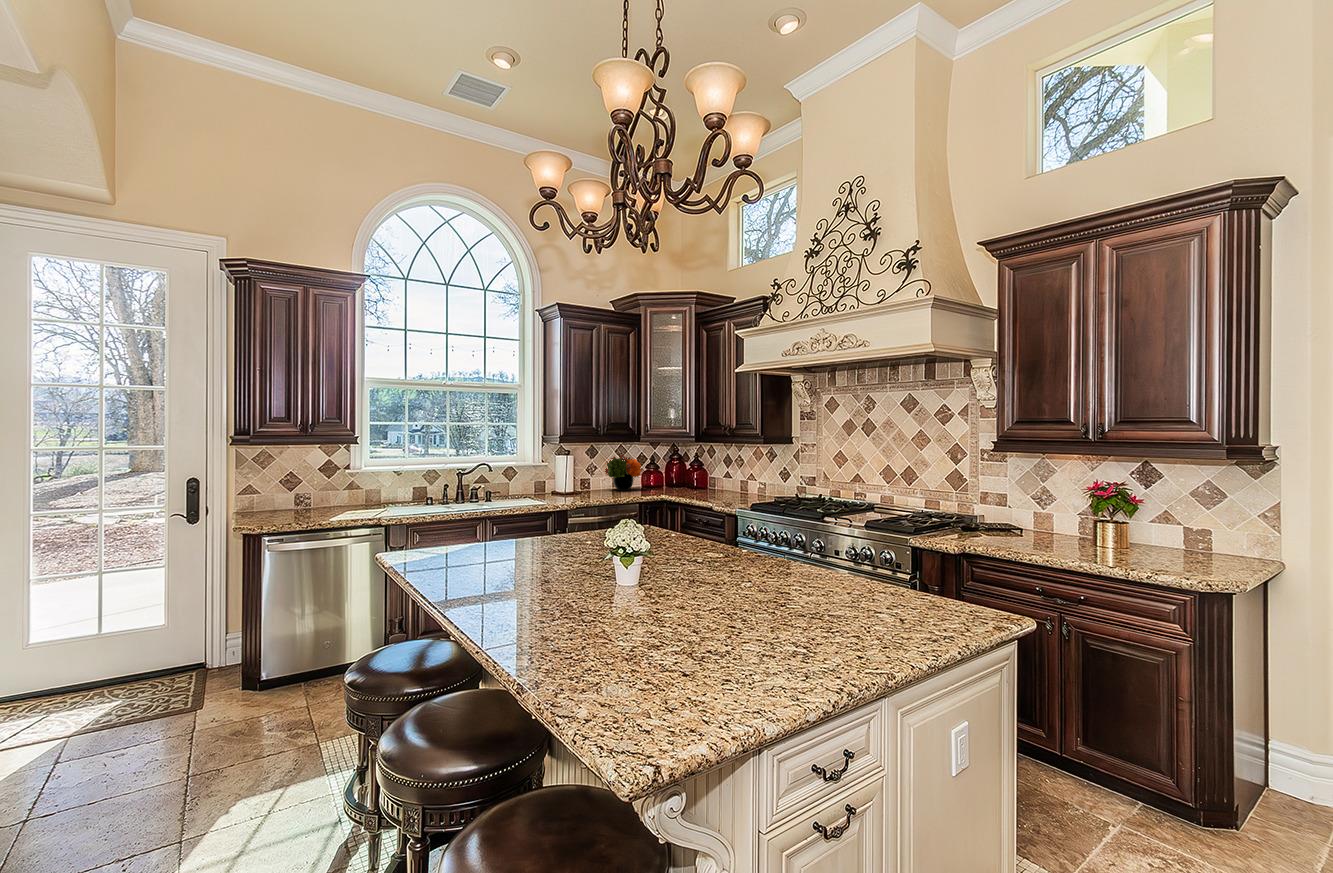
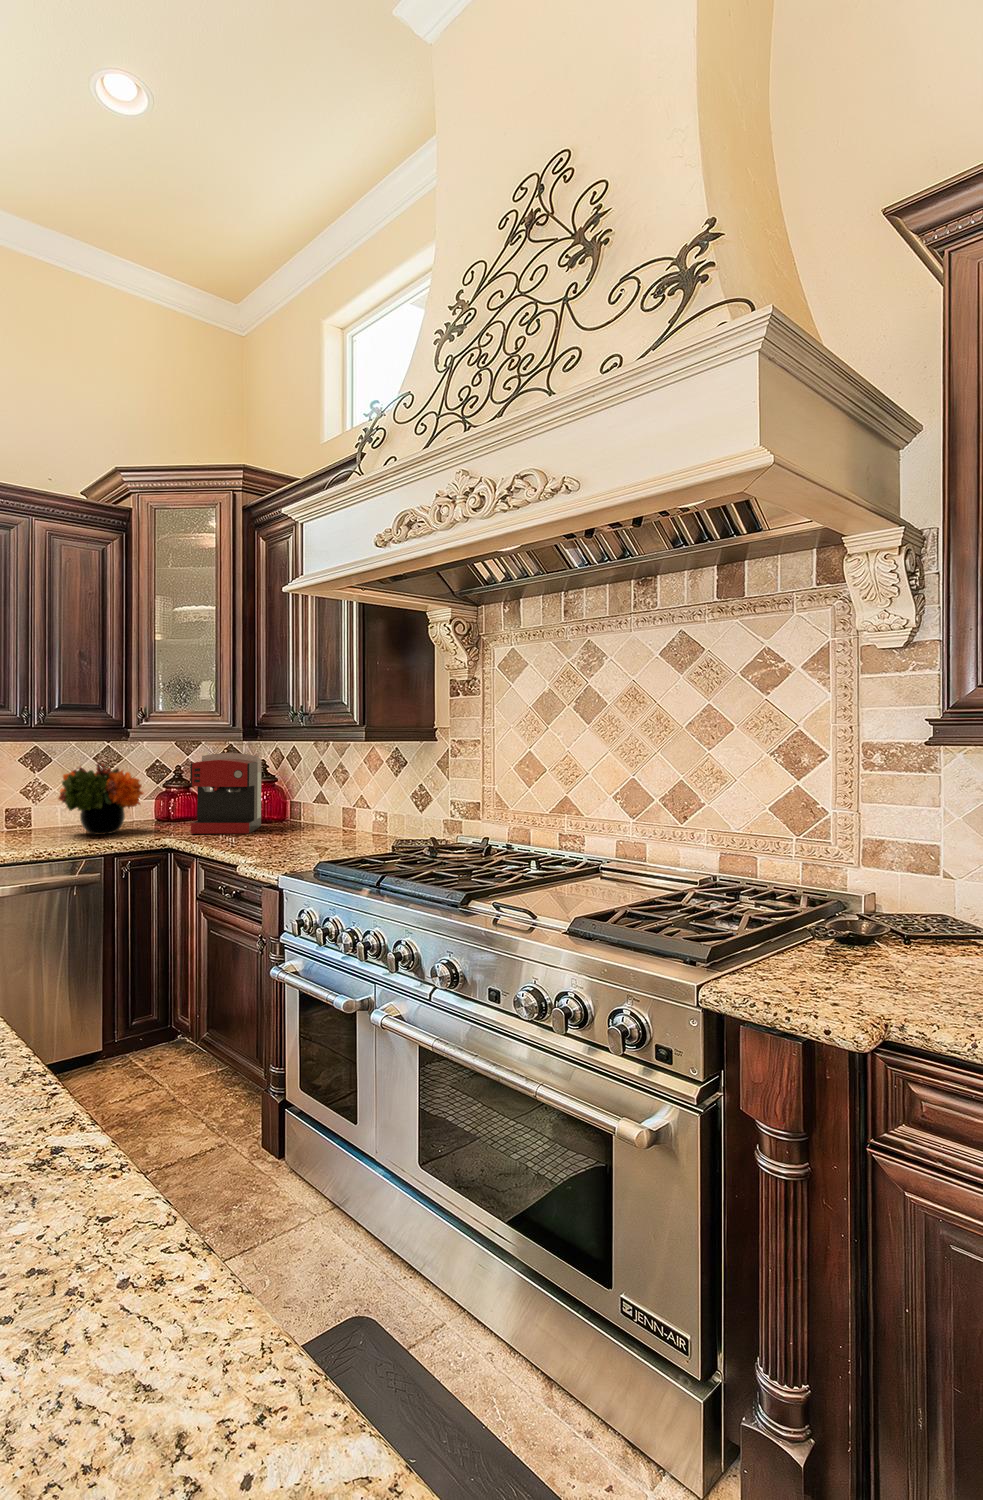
coffee maker: none [667,450,699,491] -> present [190,753,261,834]

